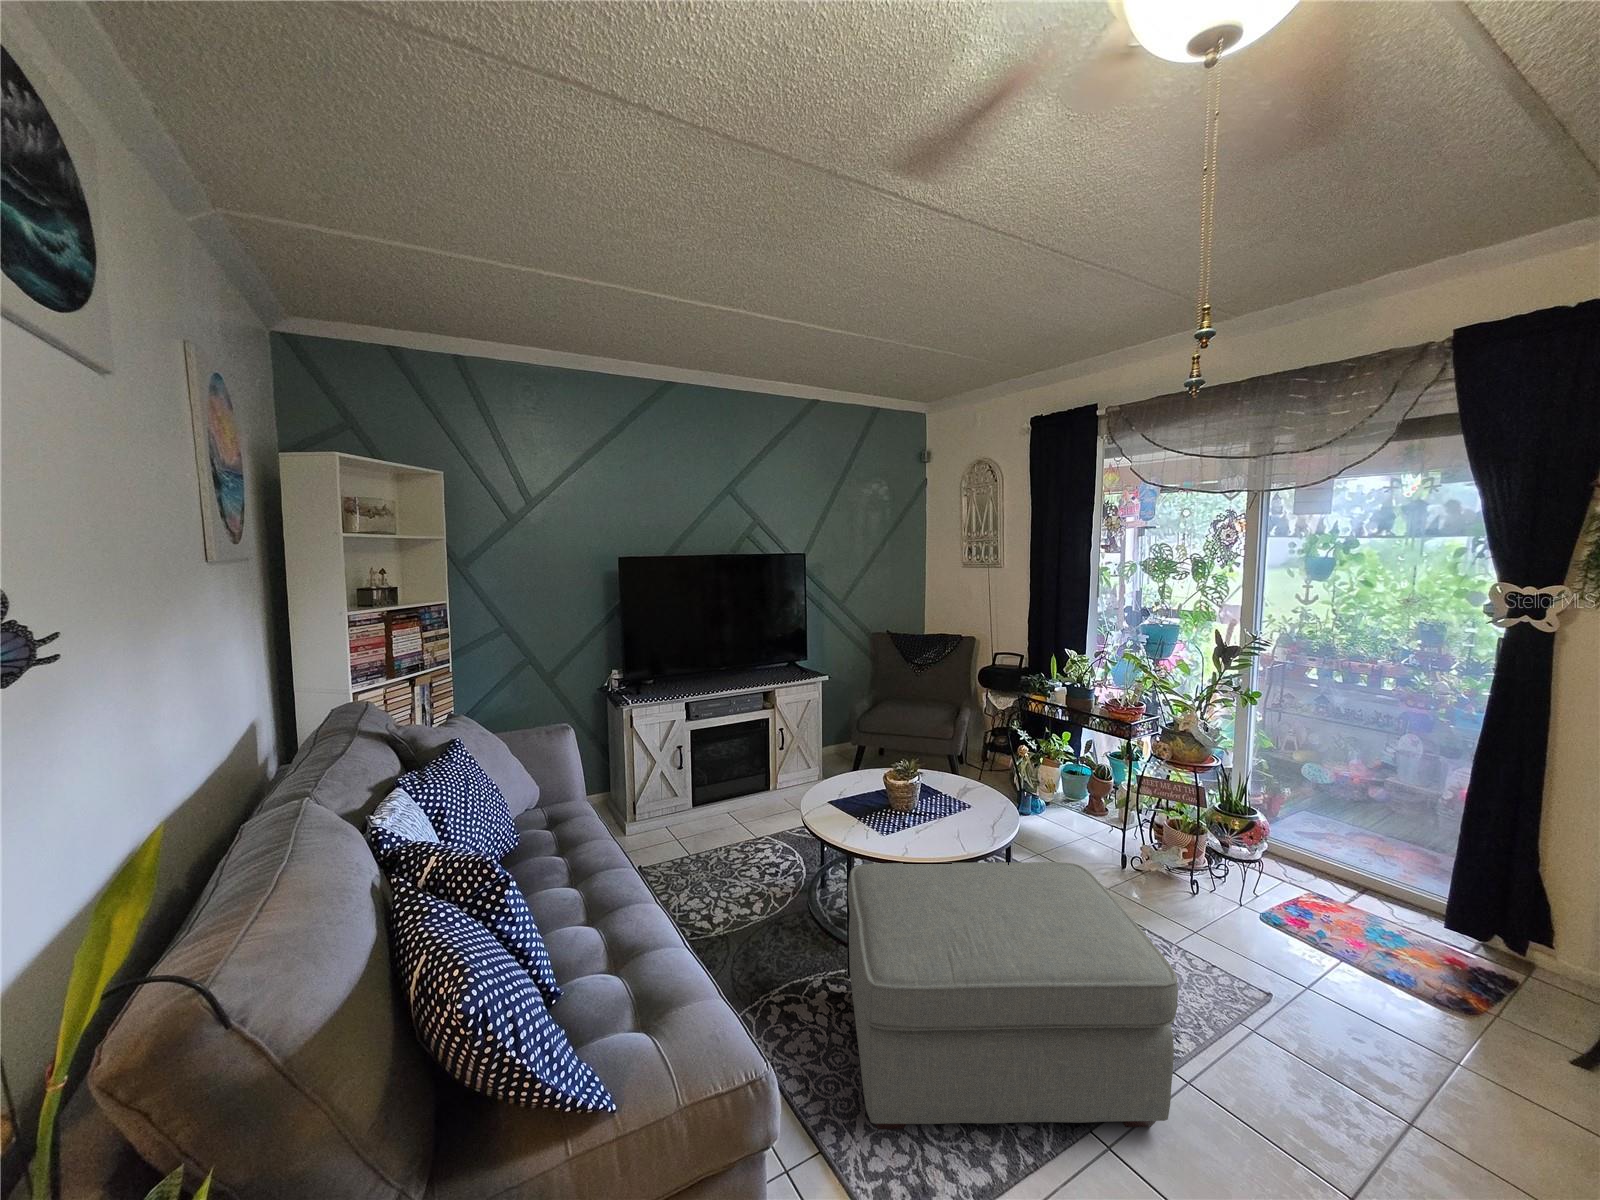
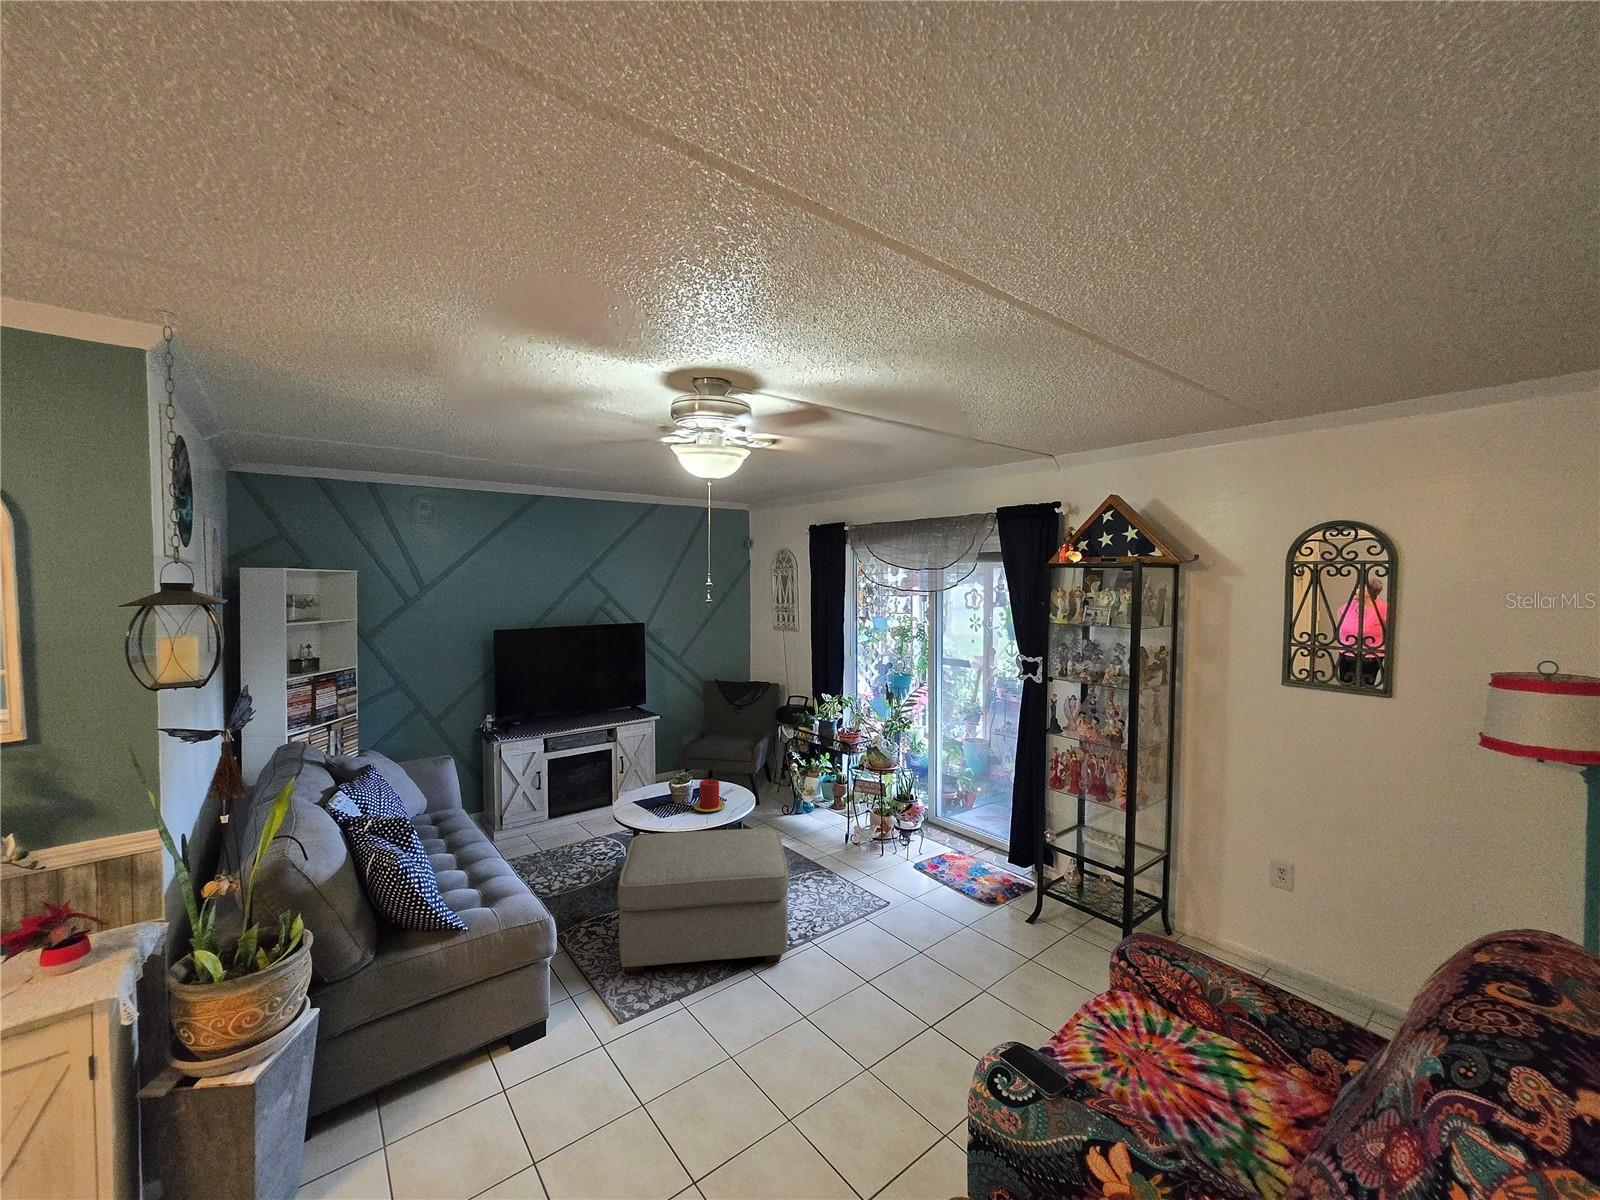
candle: none [924,773,975,825] -> present [693,779,726,812]

